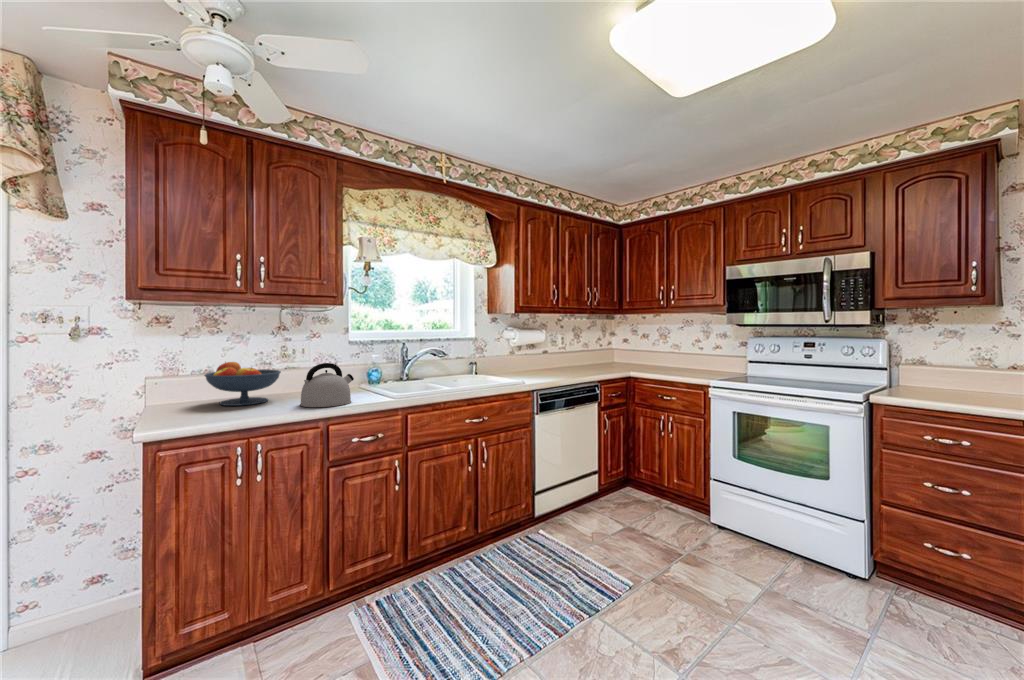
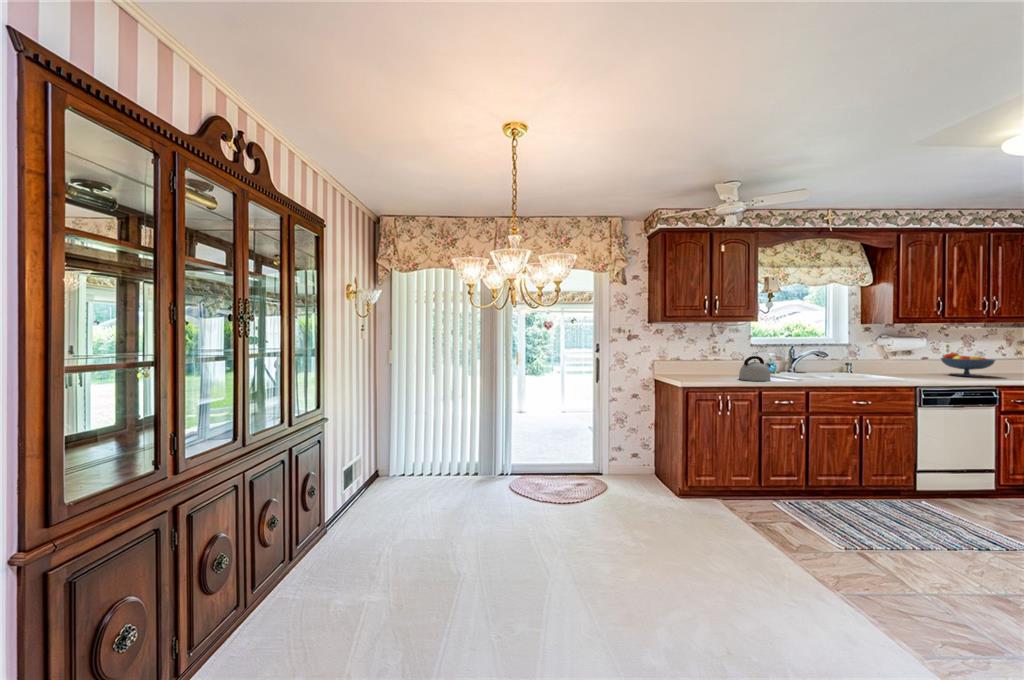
fruit bowl: present [204,362,281,406] -> present [941,353,995,377]

